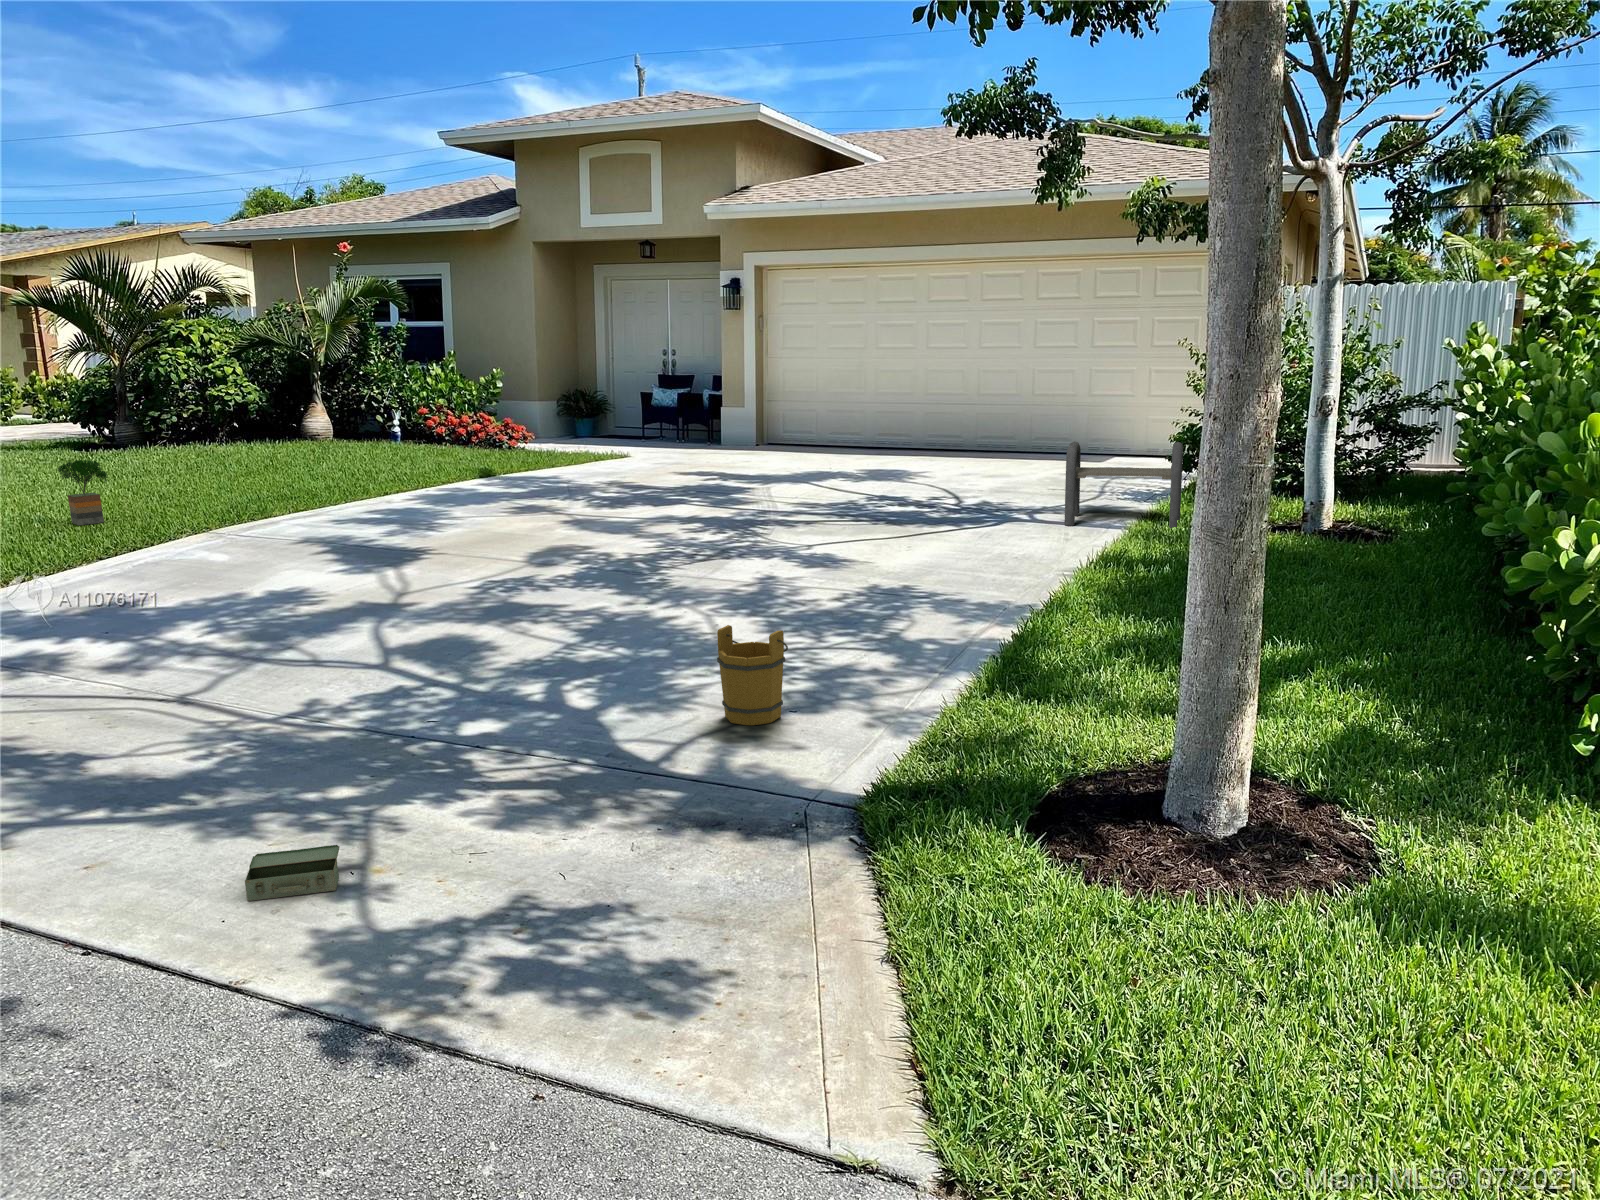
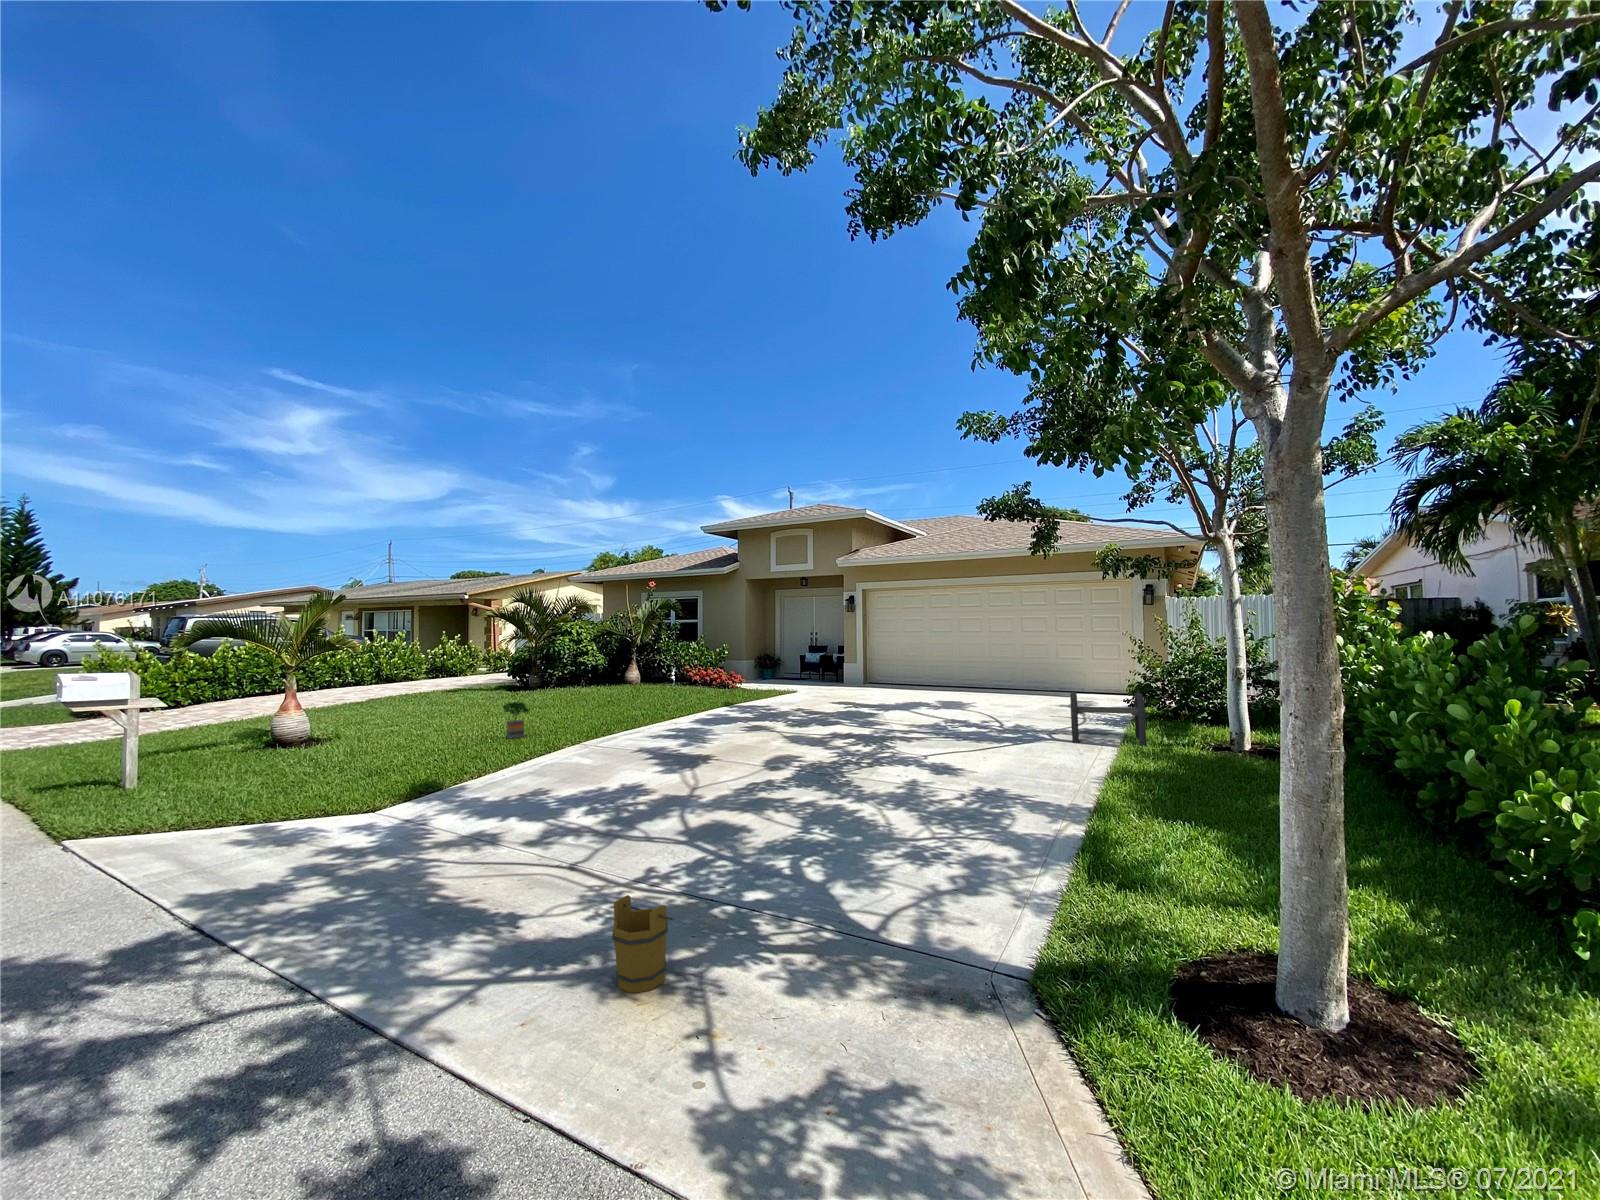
bucket: present [717,625,788,725] -> present [612,895,673,993]
toolbox: present [245,845,340,901] -> none [621,1021,685,1075]

